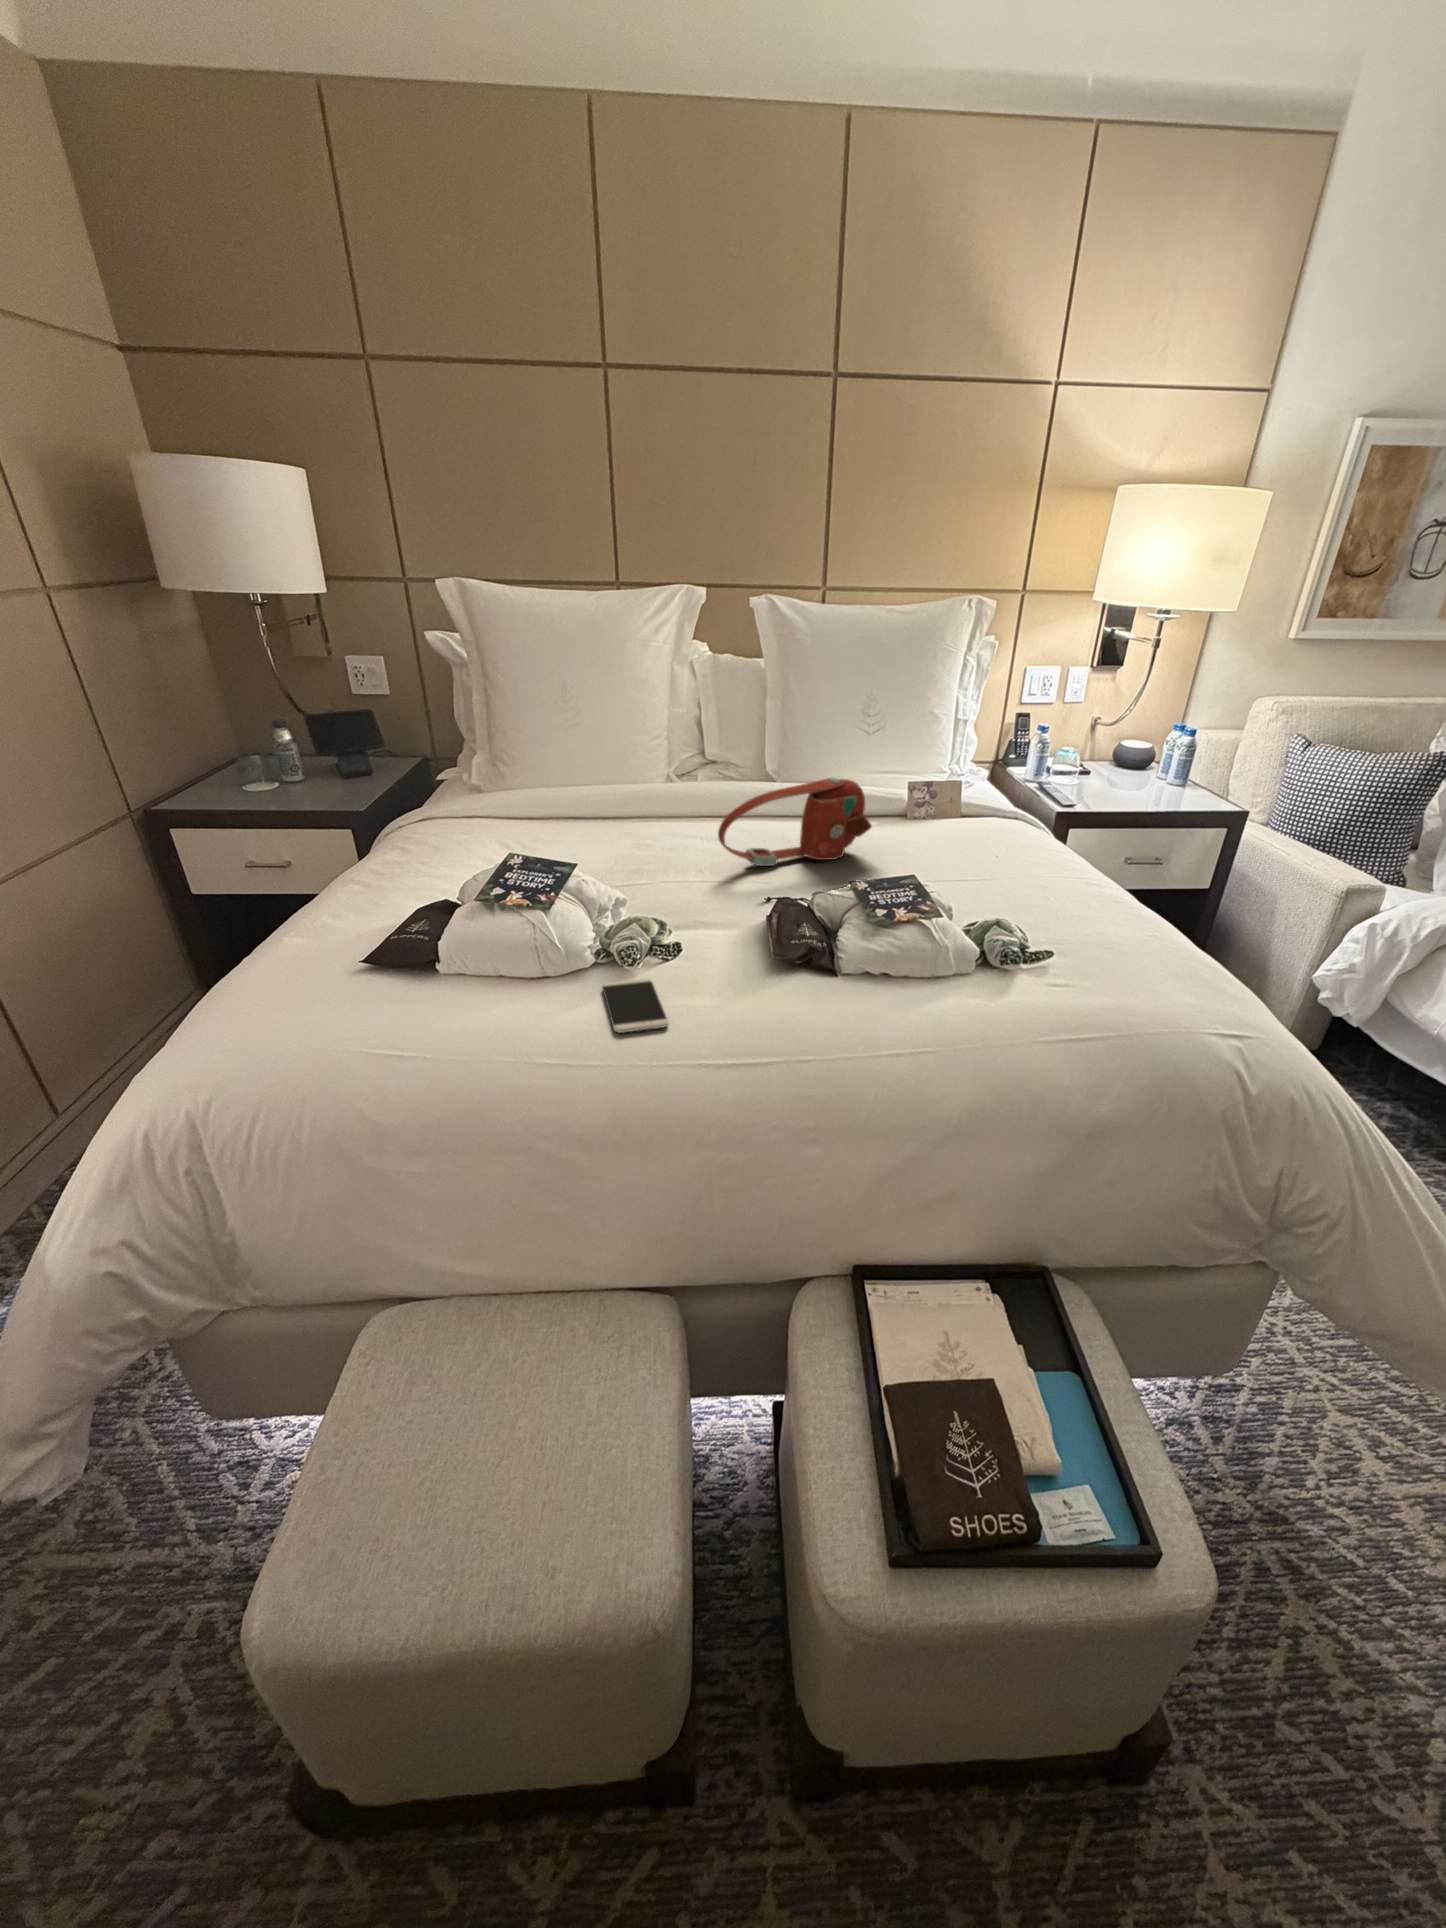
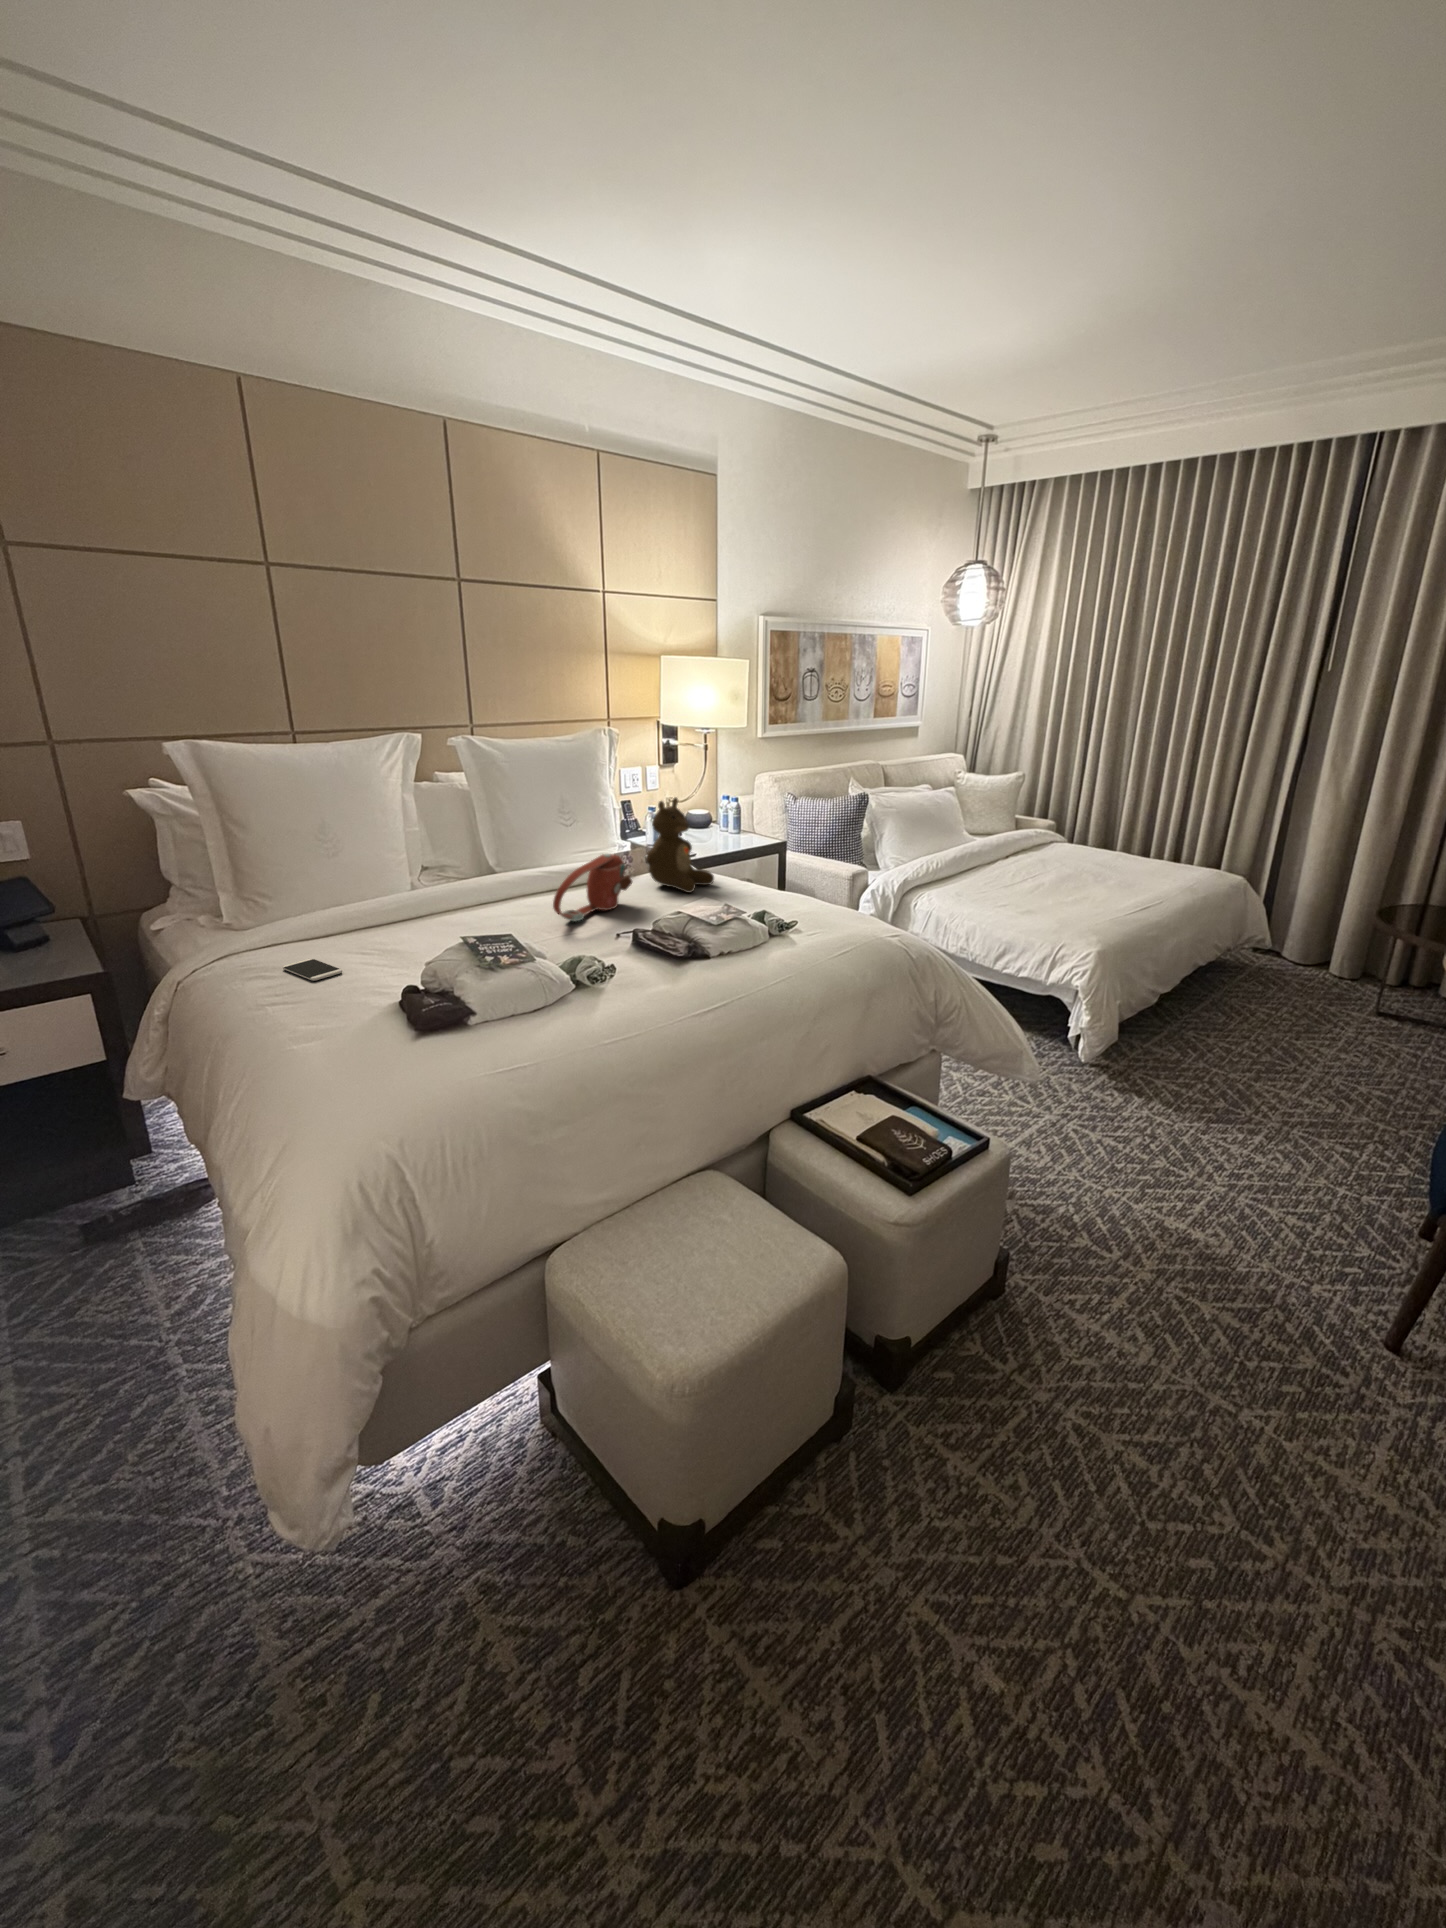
teddy bear: none [916,707,1023,860] -> present [645,797,714,893]
smartphone: present [602,979,668,1033] -> present [283,959,342,981]

